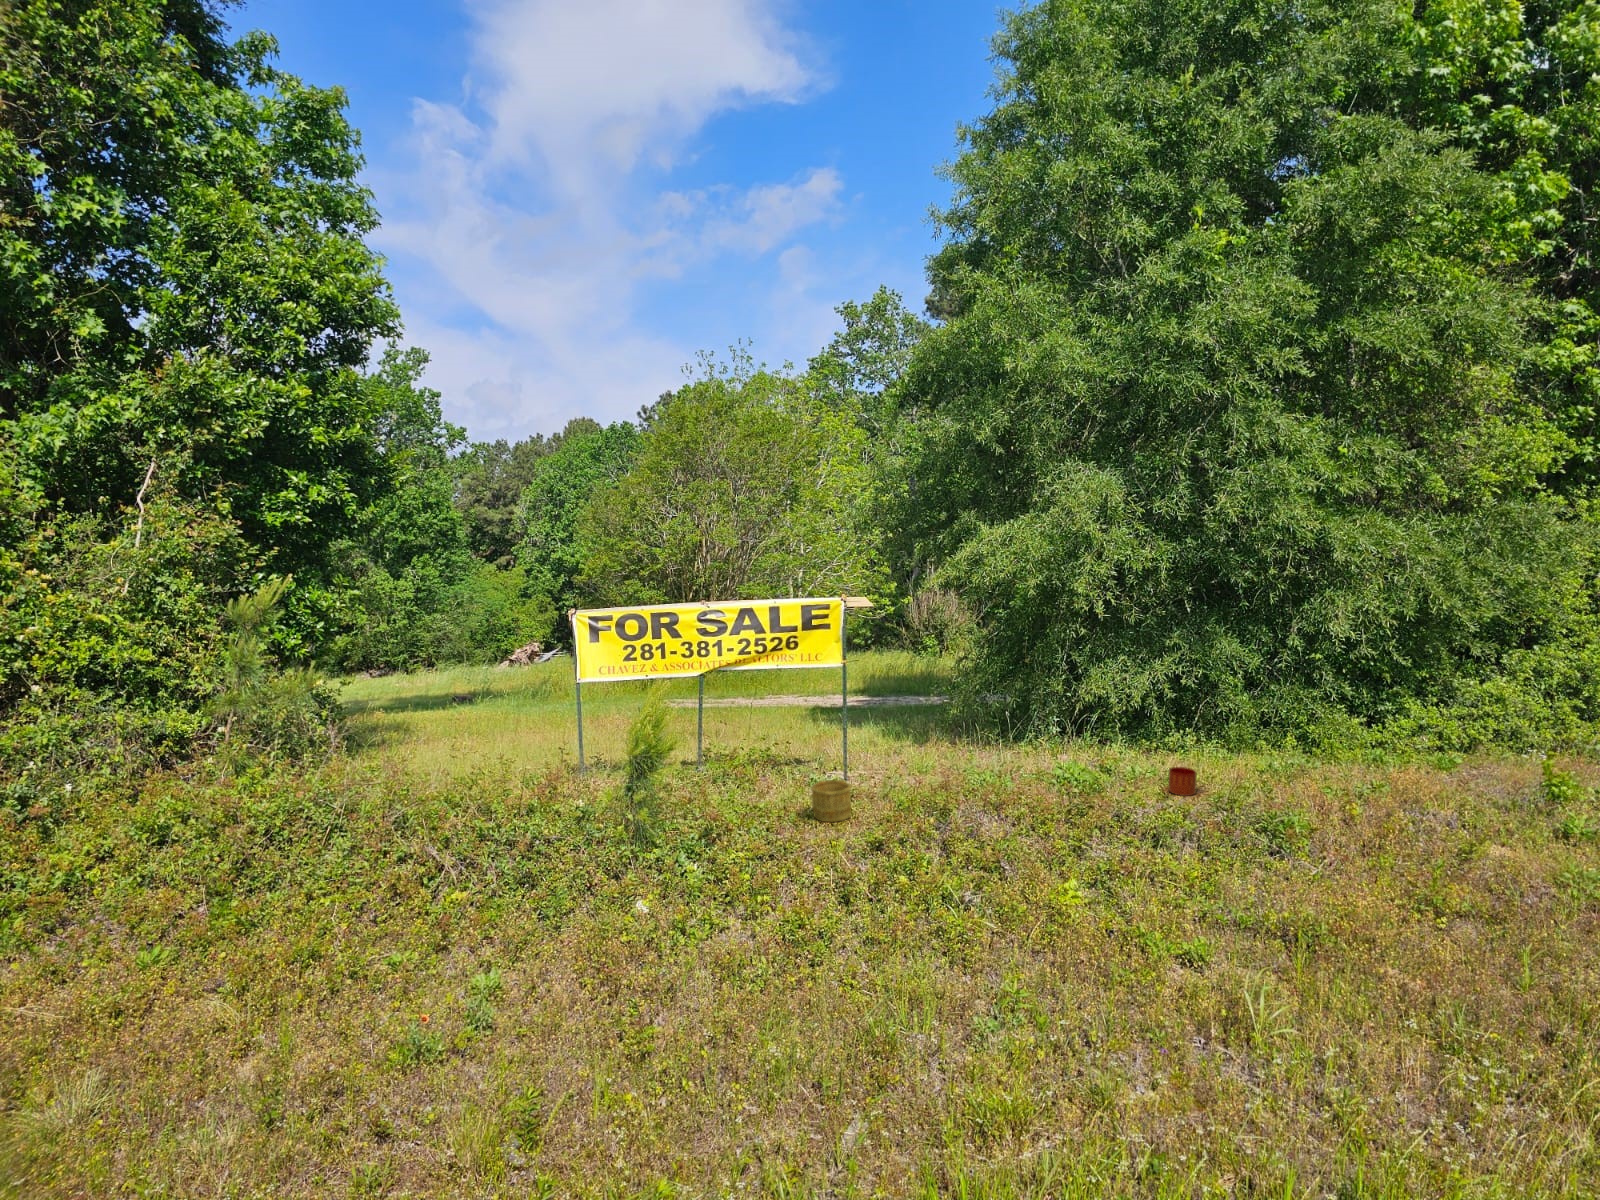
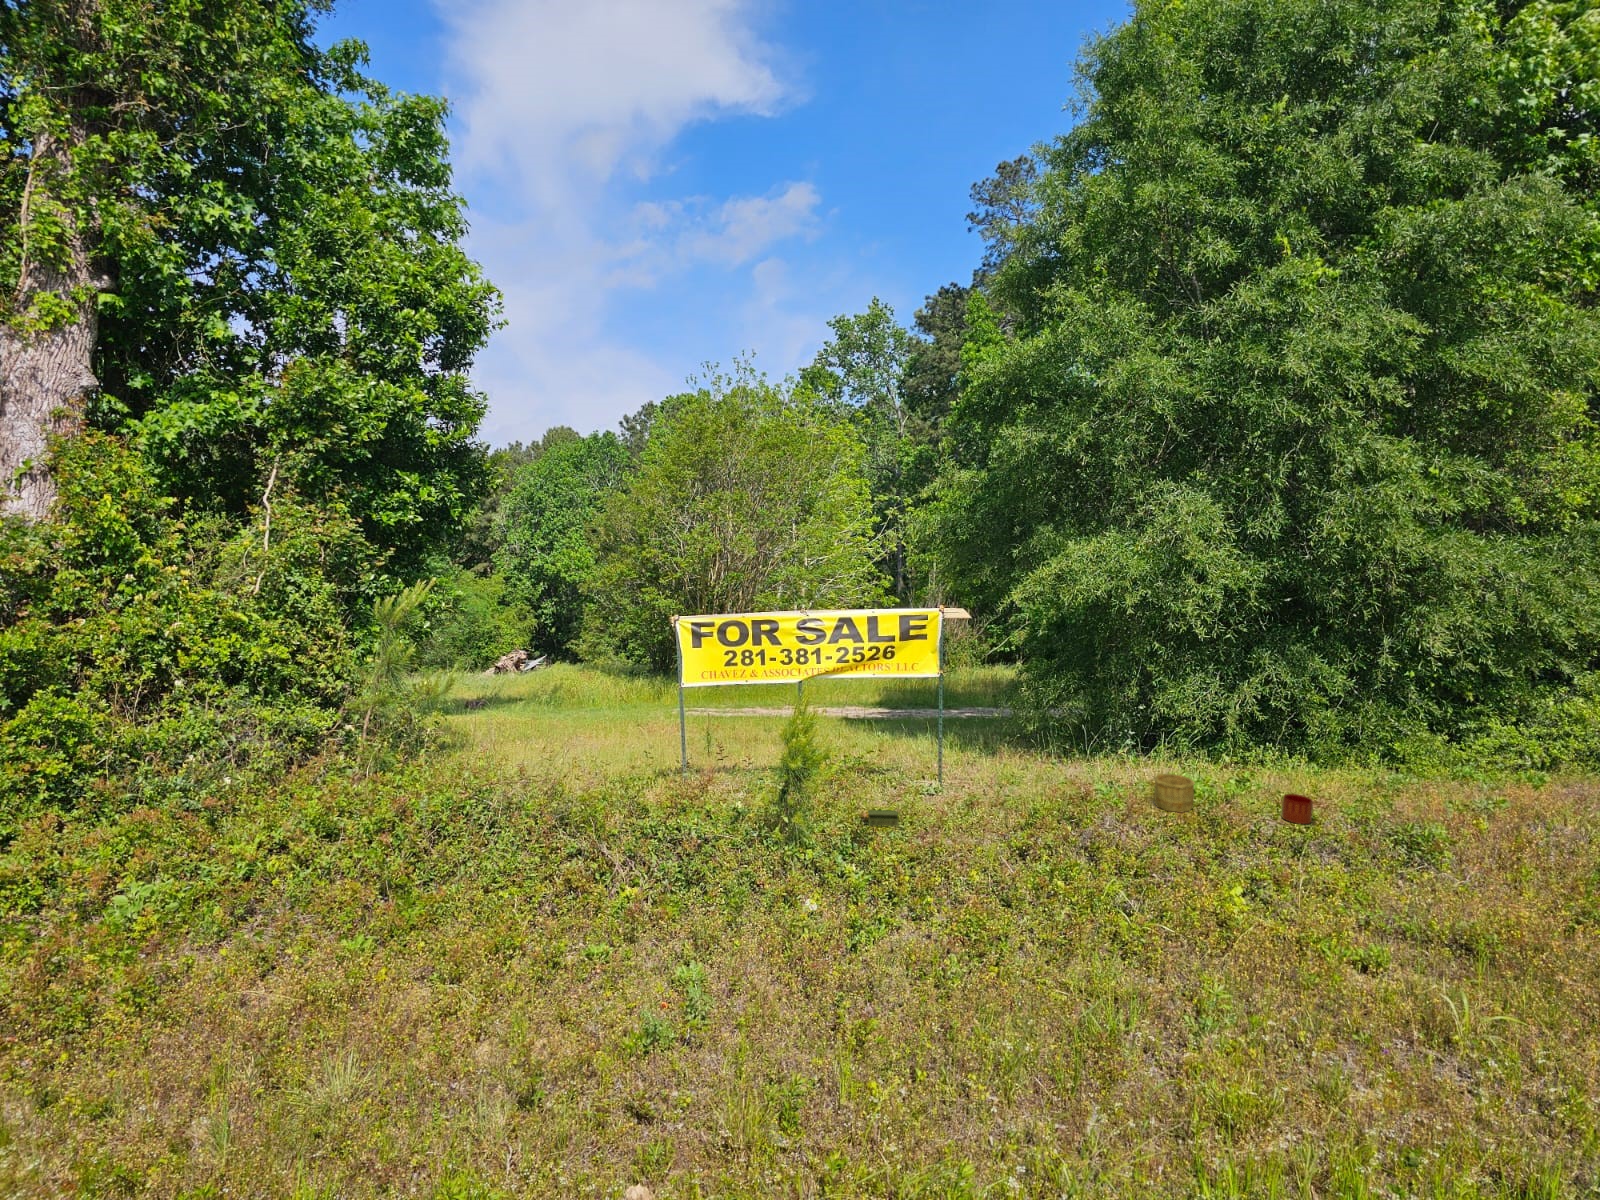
wooden bucket: present [811,780,851,822] -> present [1154,774,1195,813]
toolbox: none [752,796,783,812] -> present [868,810,899,827]

